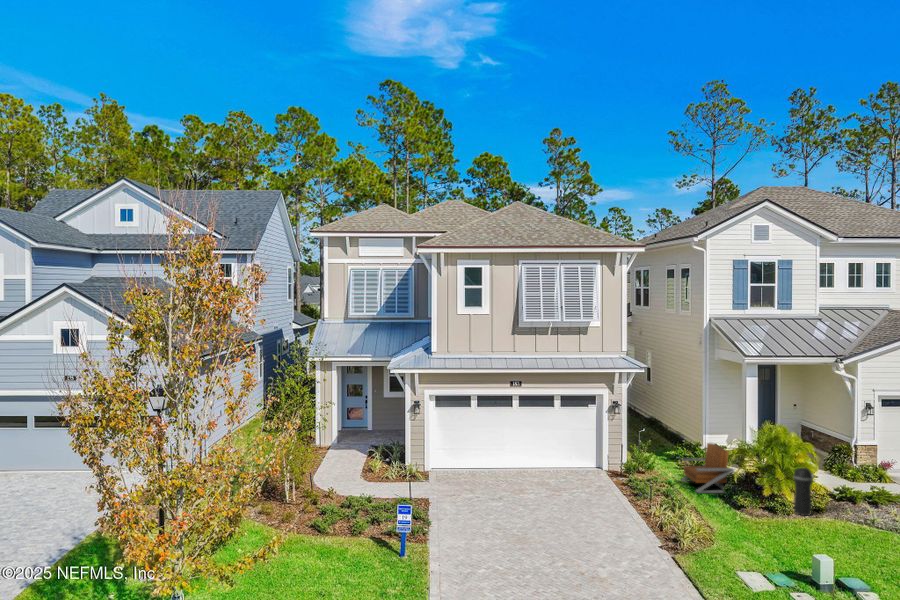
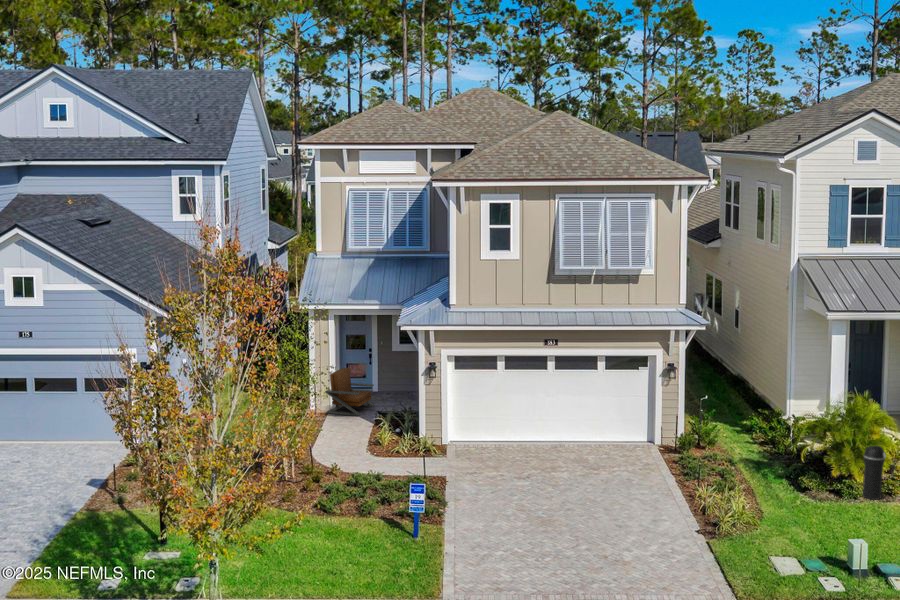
lounge chair: present [681,443,734,493] -> present [325,368,374,416]

